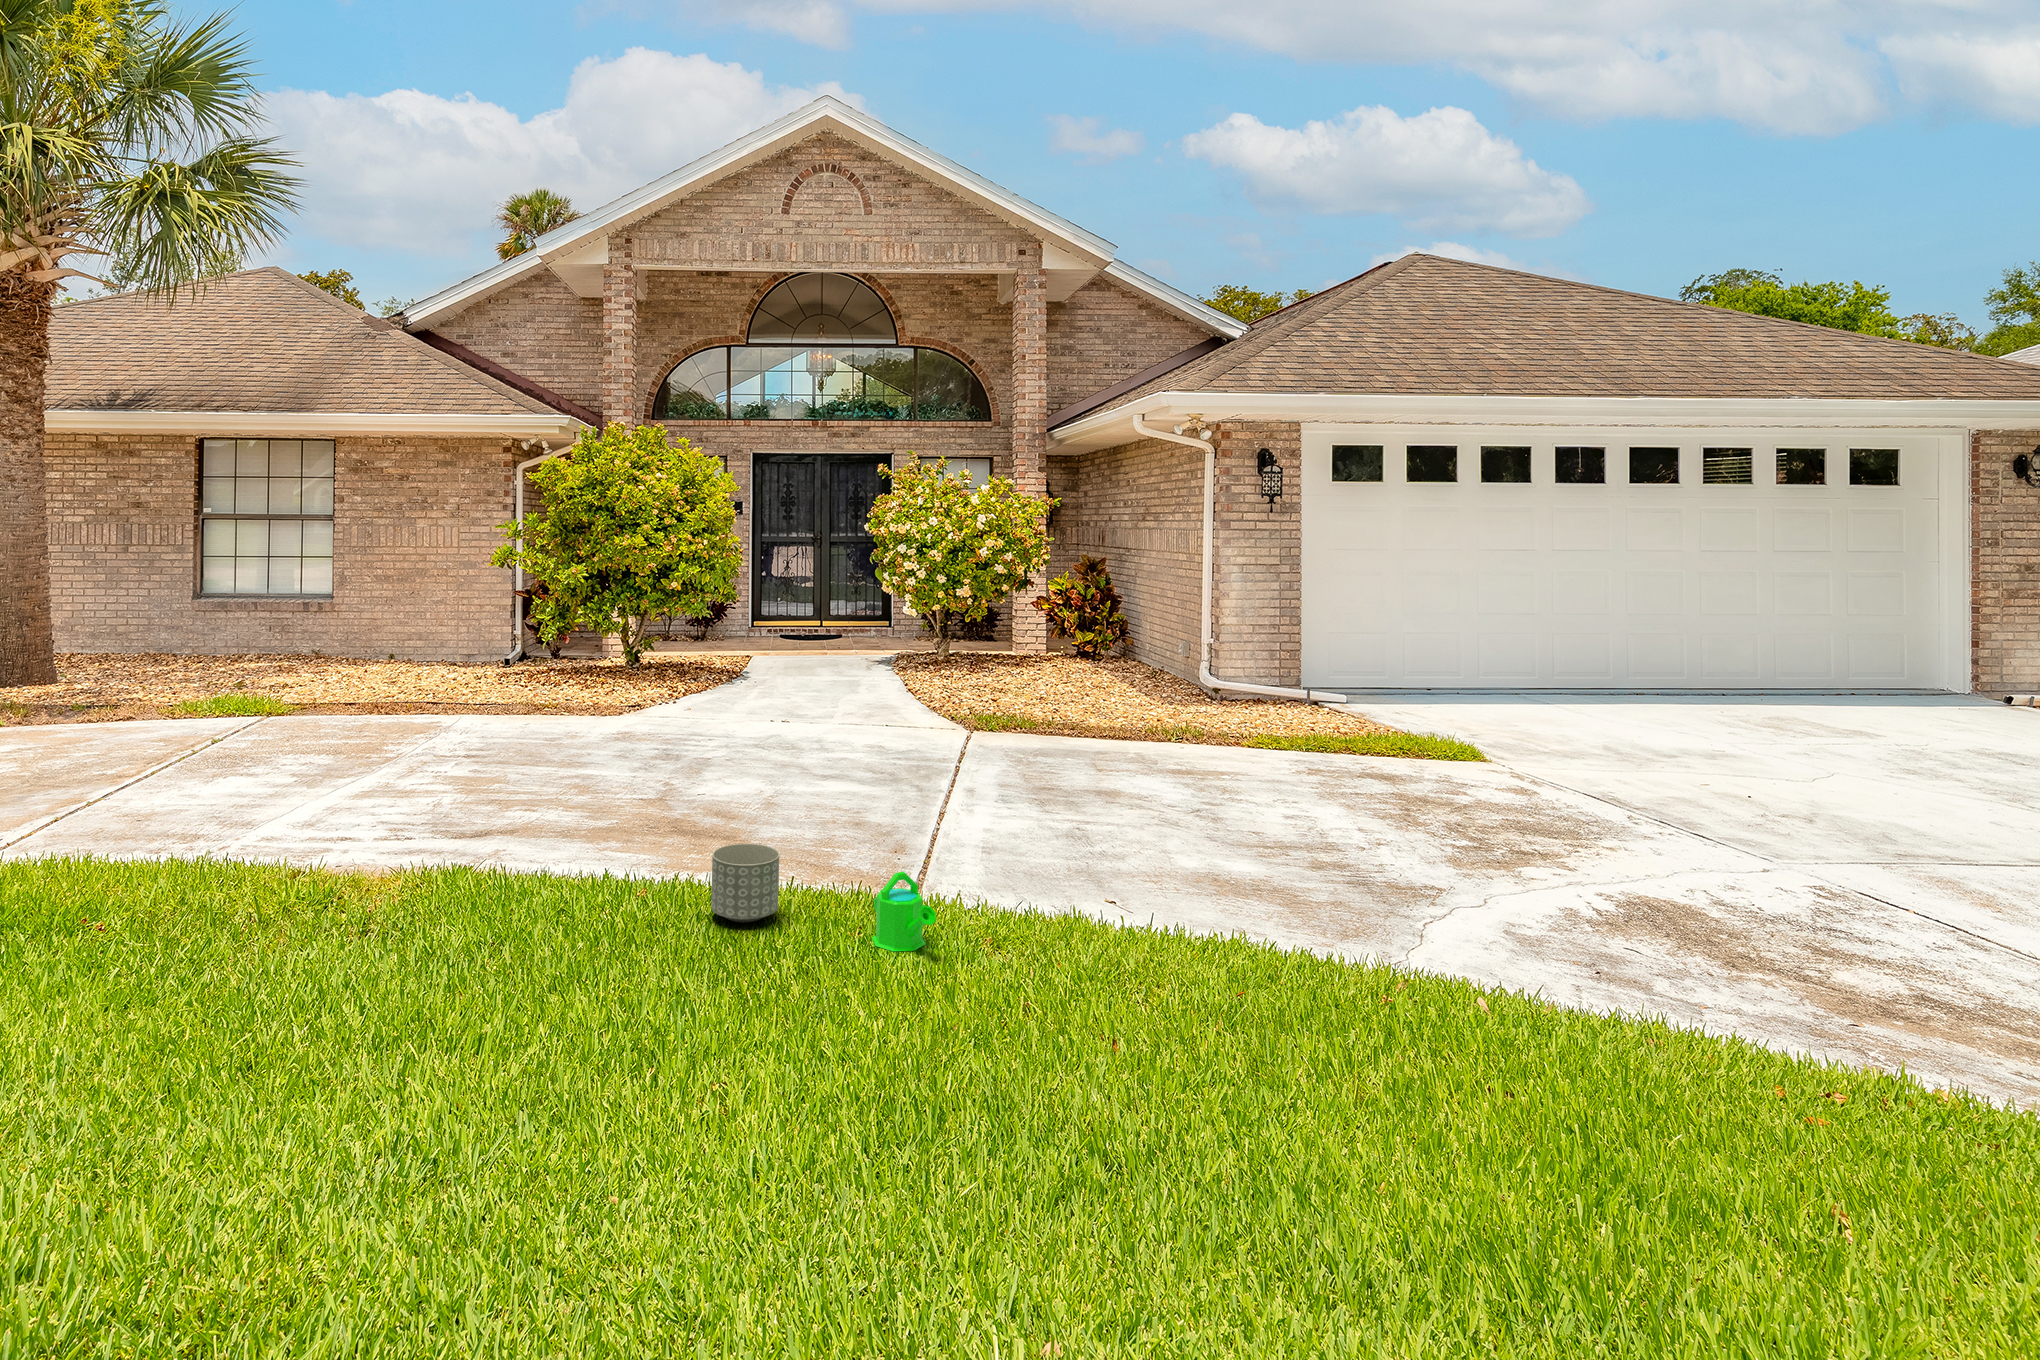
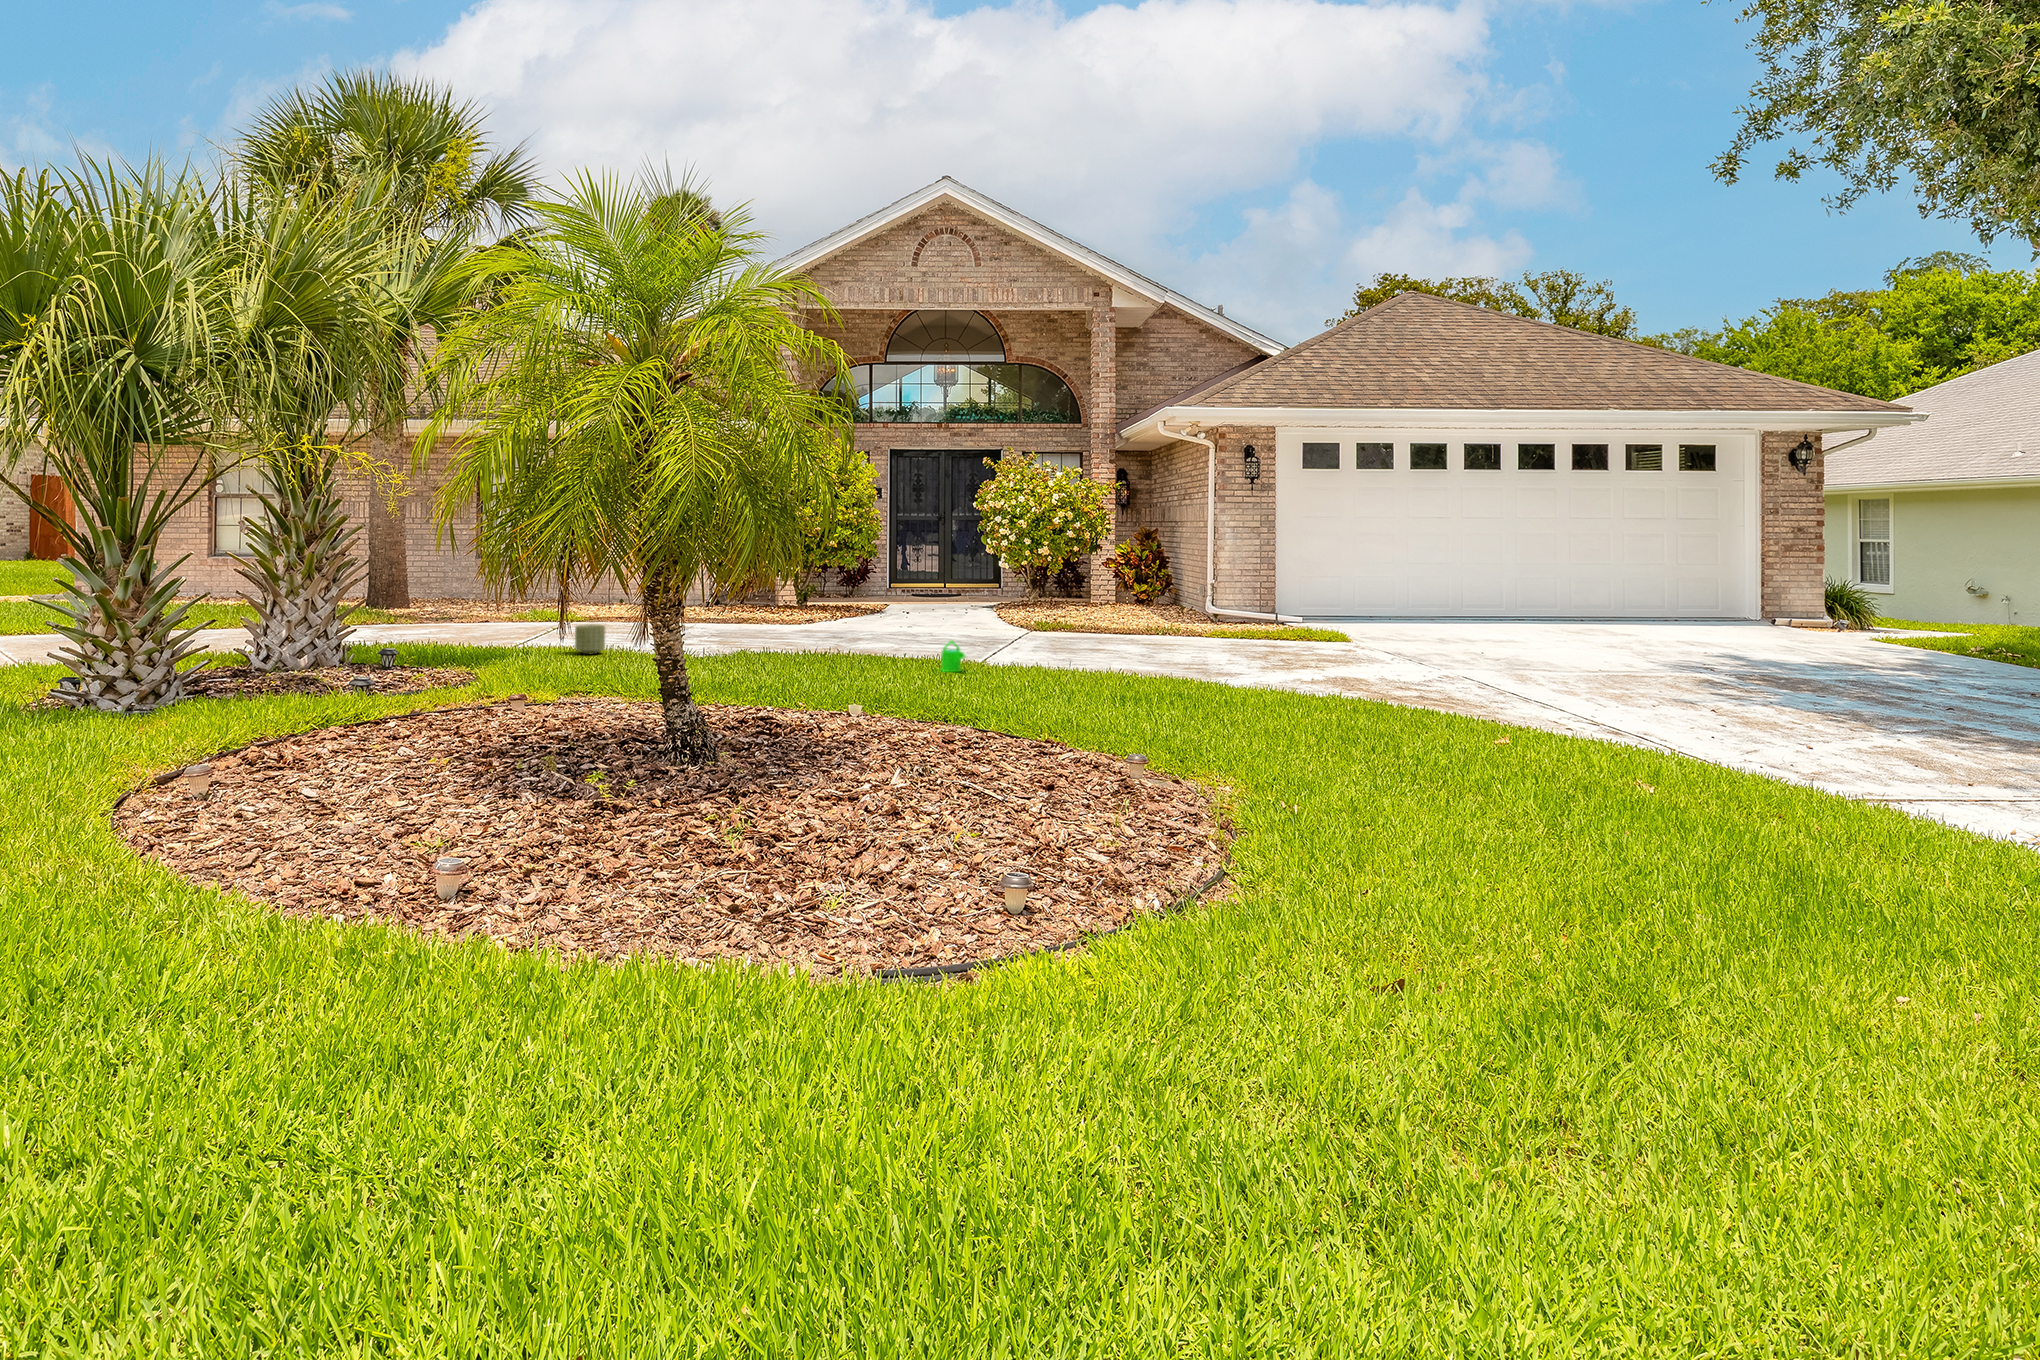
planter: present [711,844,779,923] -> present [575,624,605,654]

